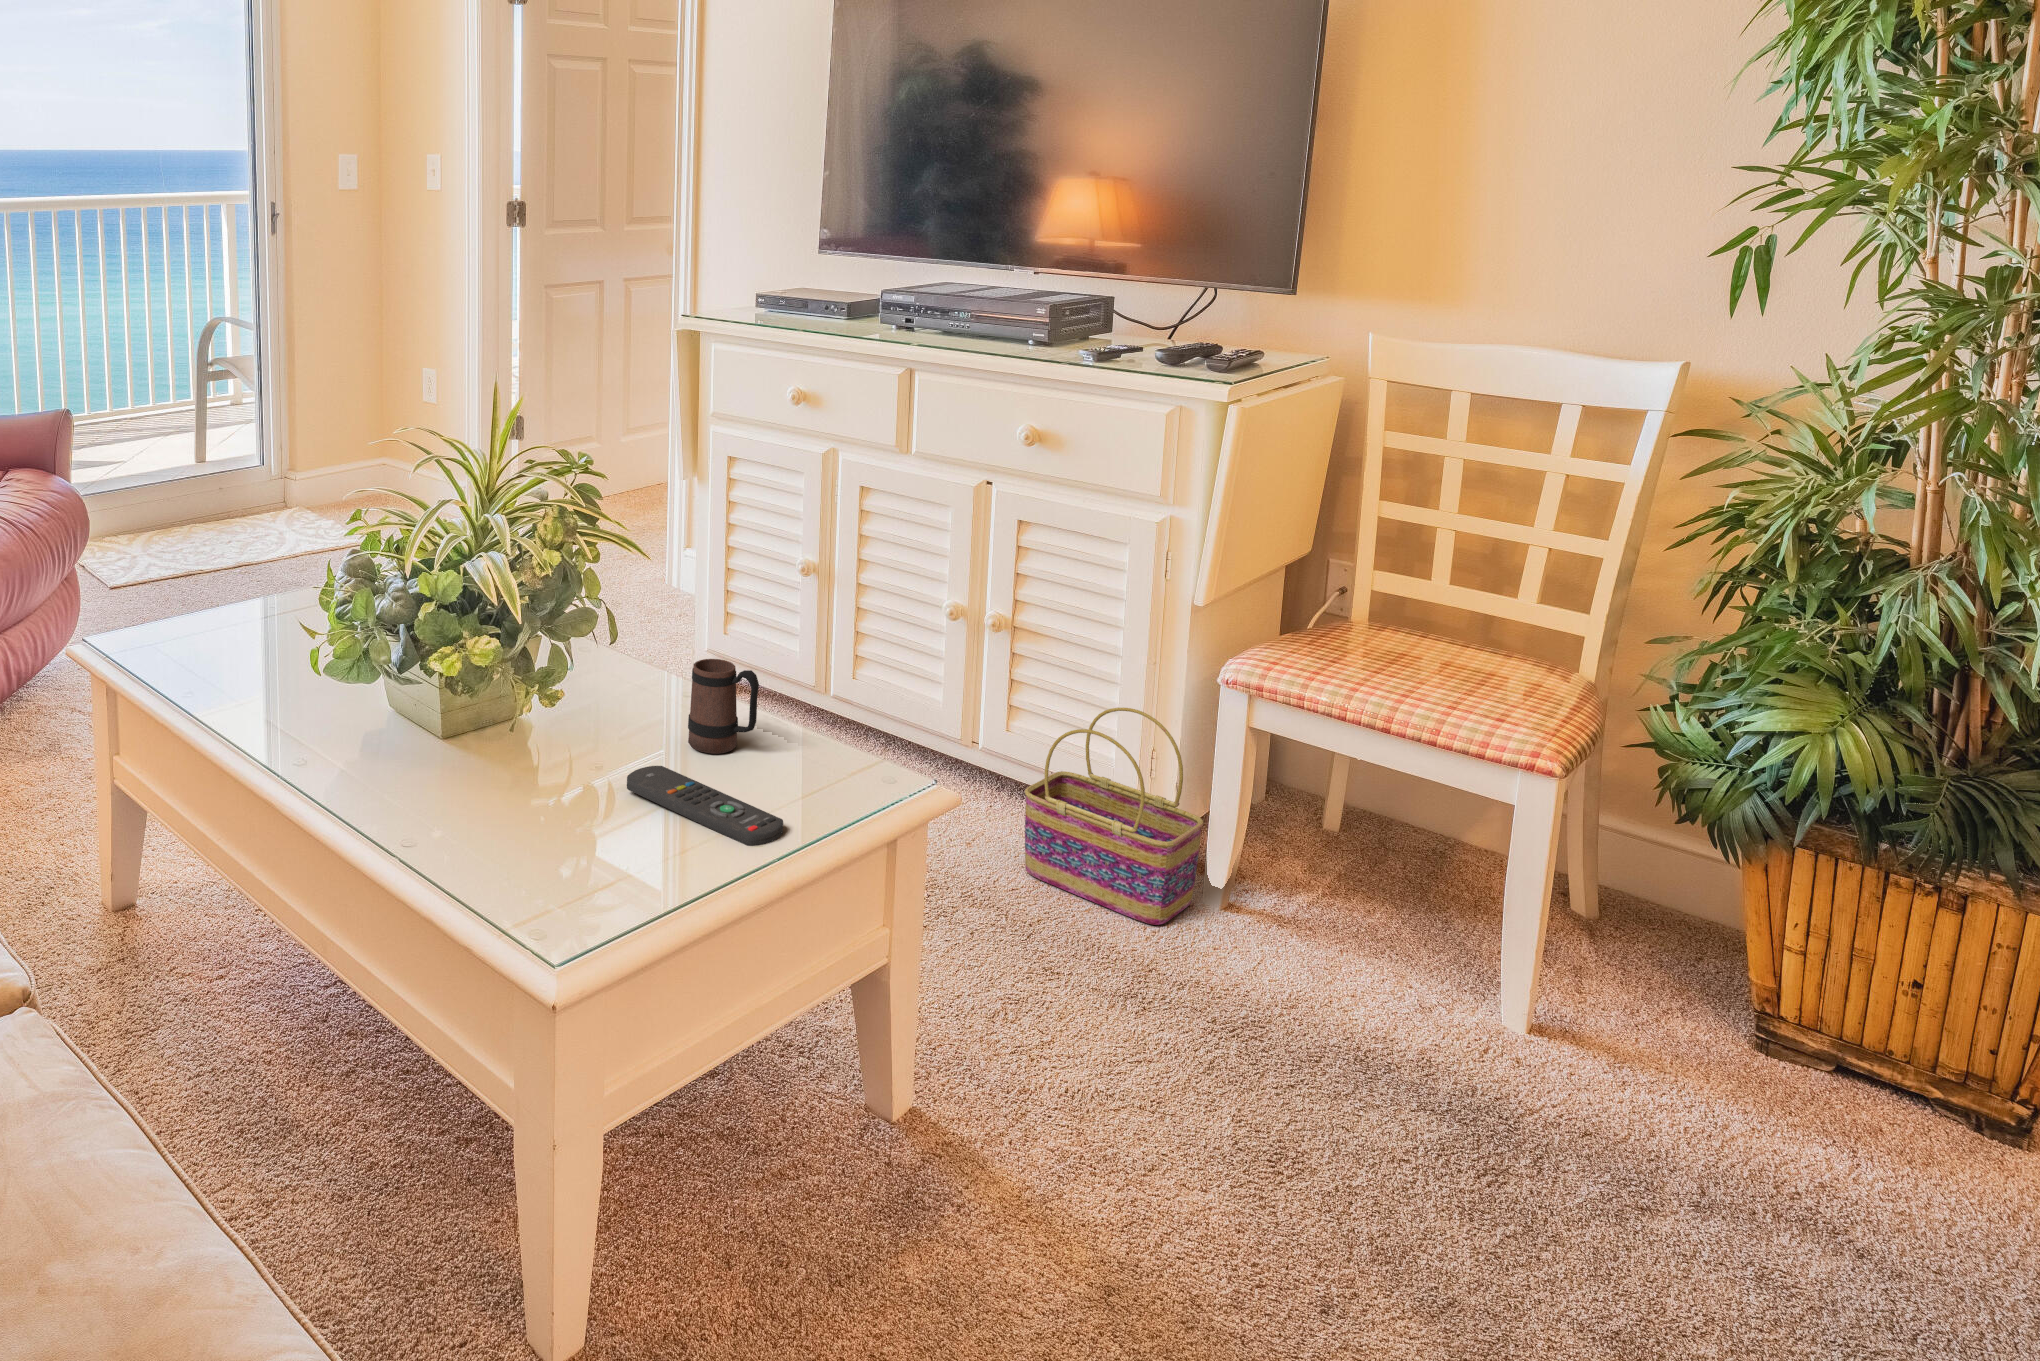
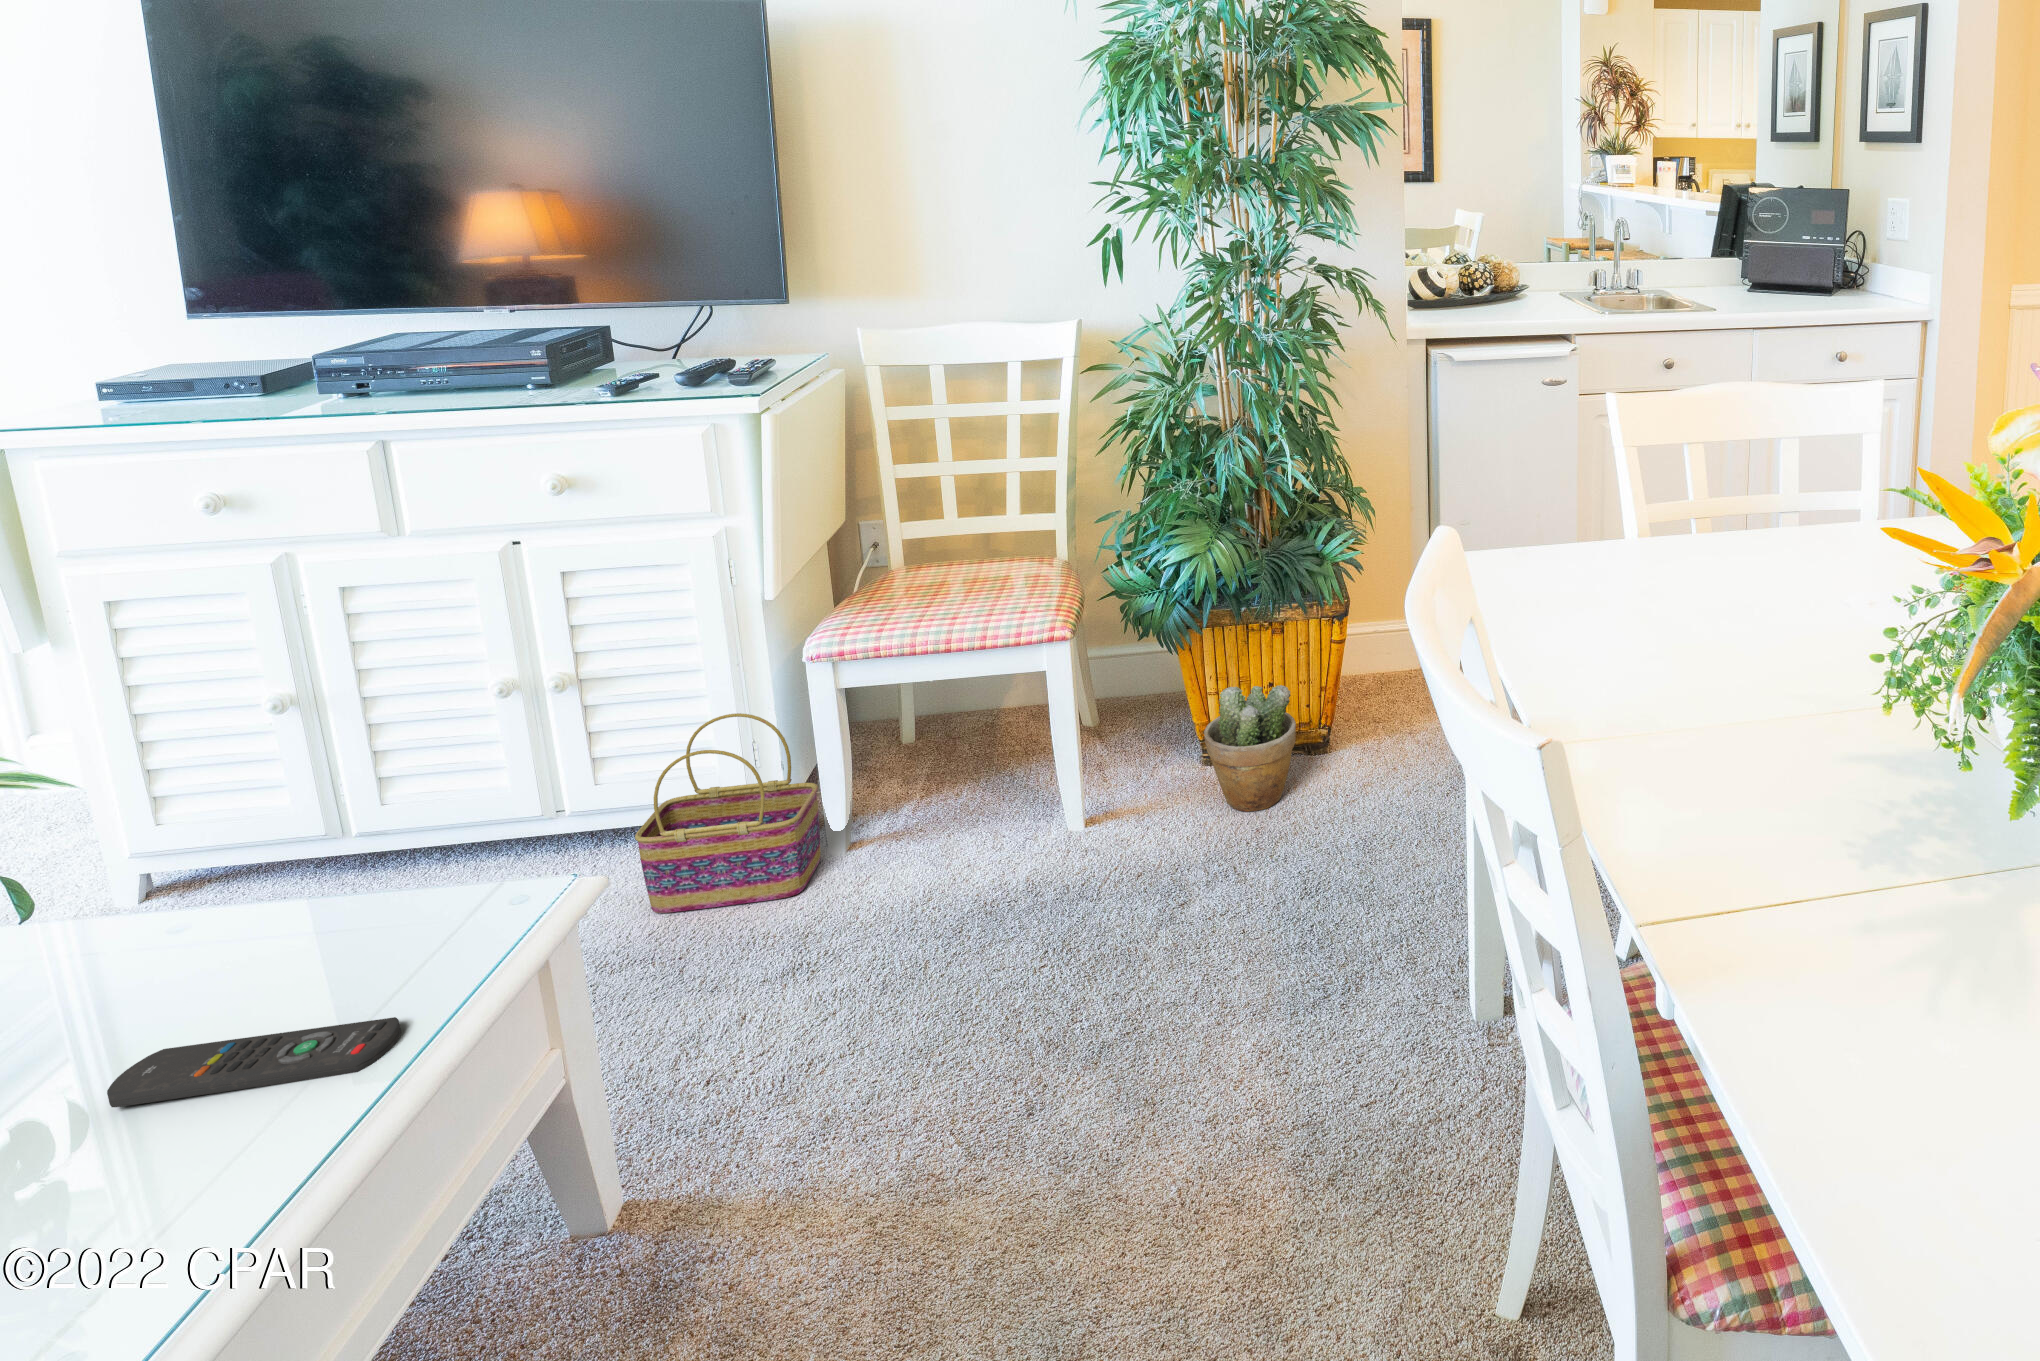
mug: present [688,659,759,754] -> none [173,870,300,1002]
potted plant: none [1755,951,1951,1172] -> present [1204,685,1296,812]

